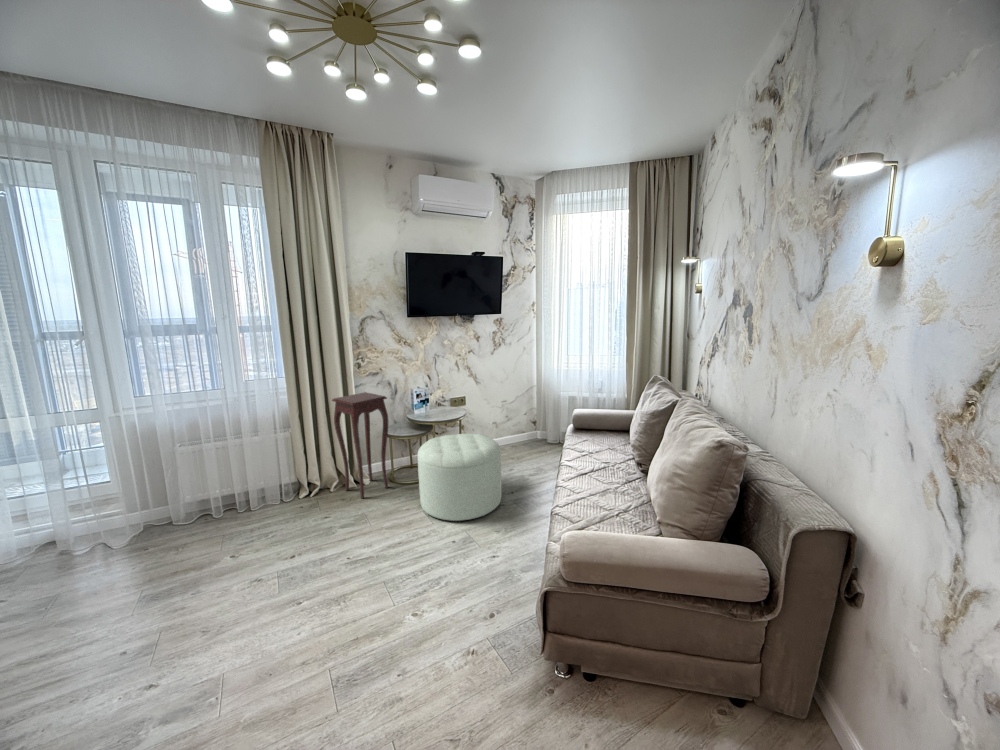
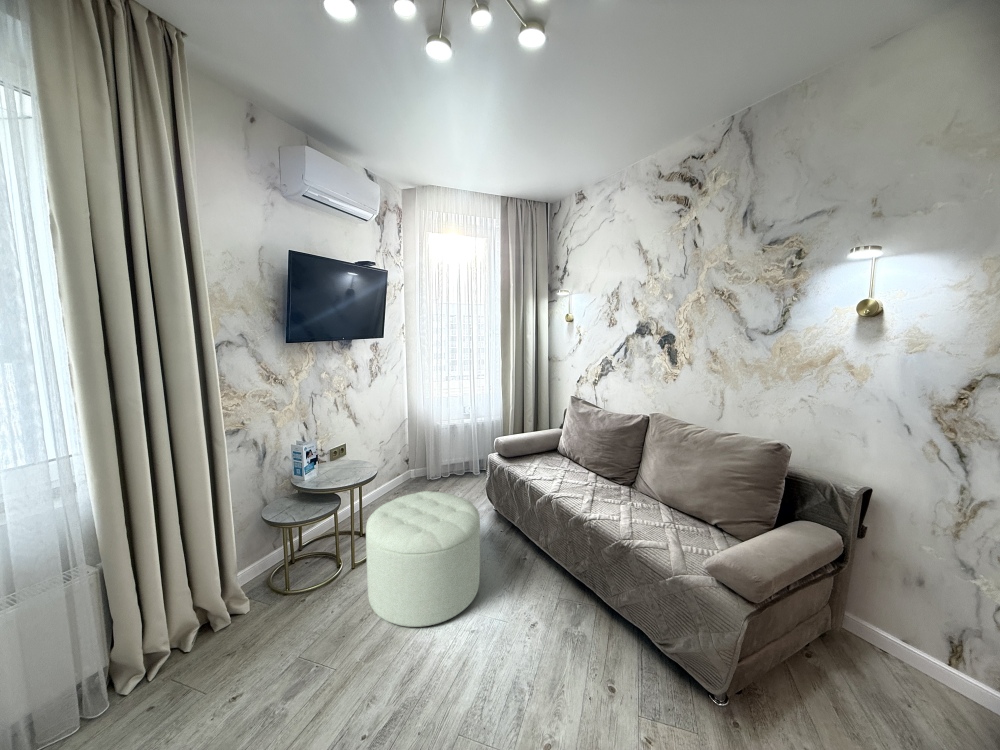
side table: present [332,392,388,499] -> none [177,470,292,663]

